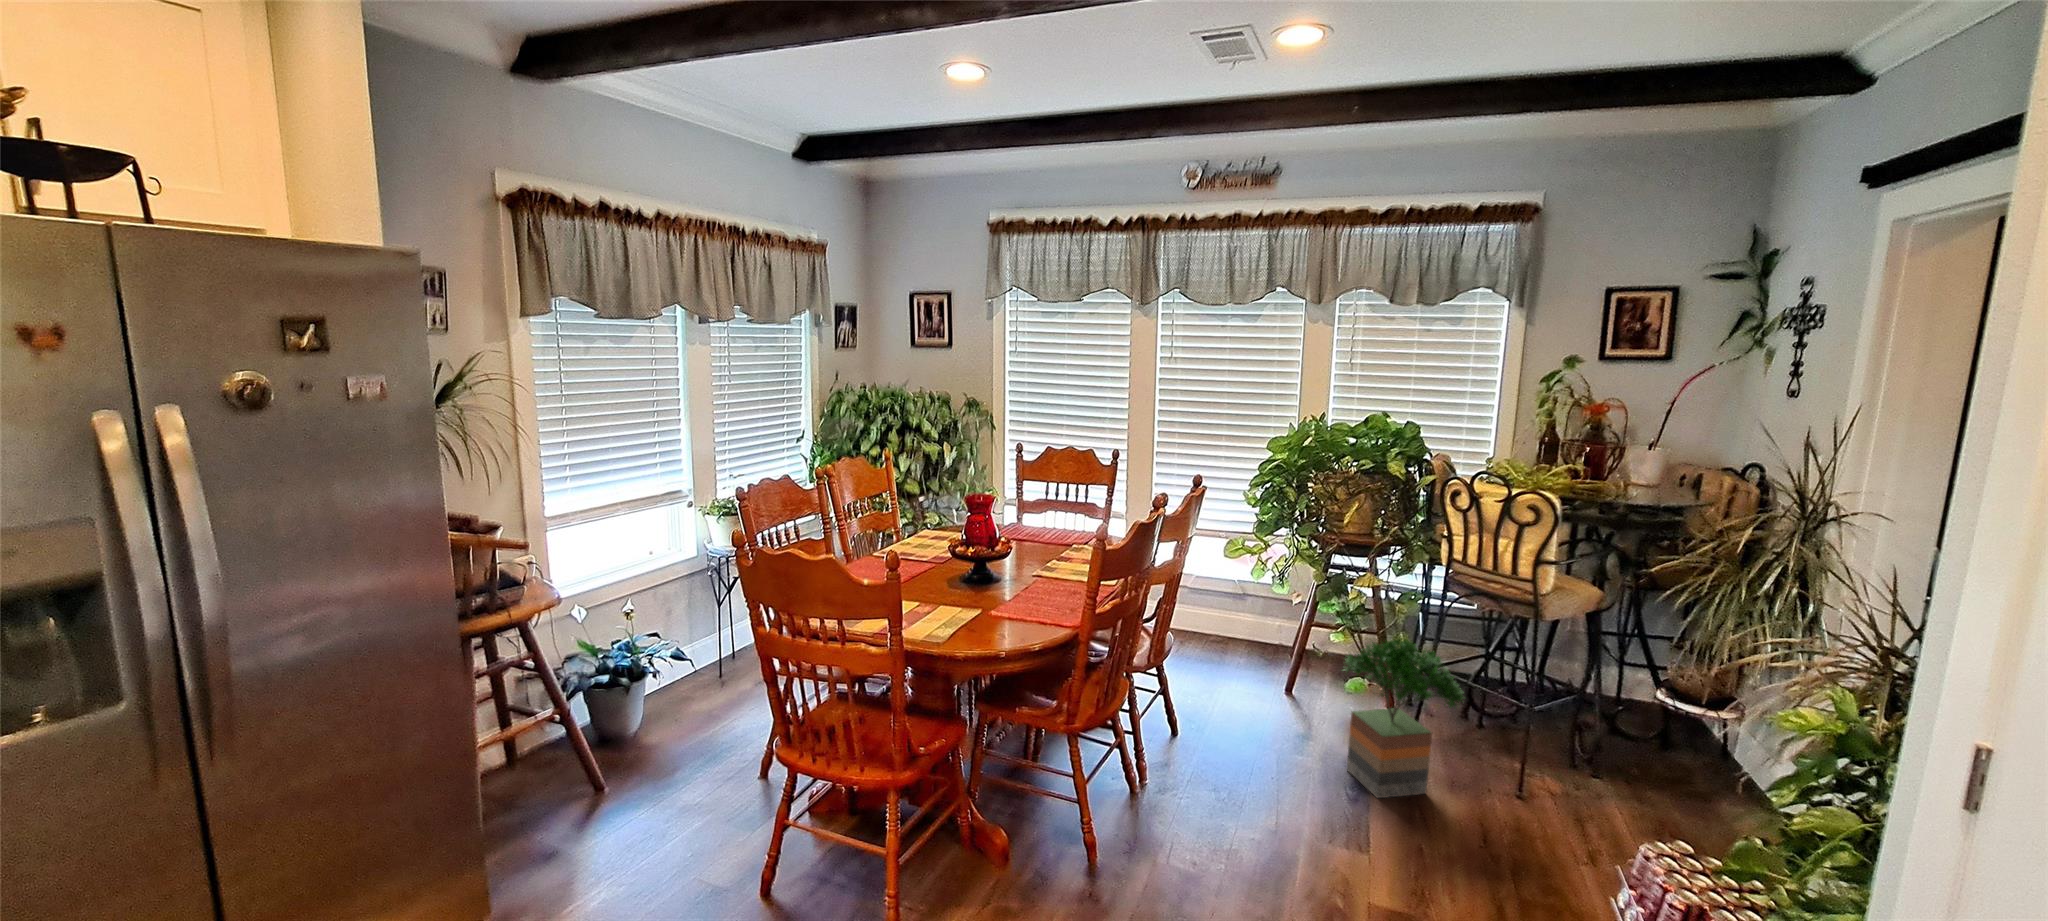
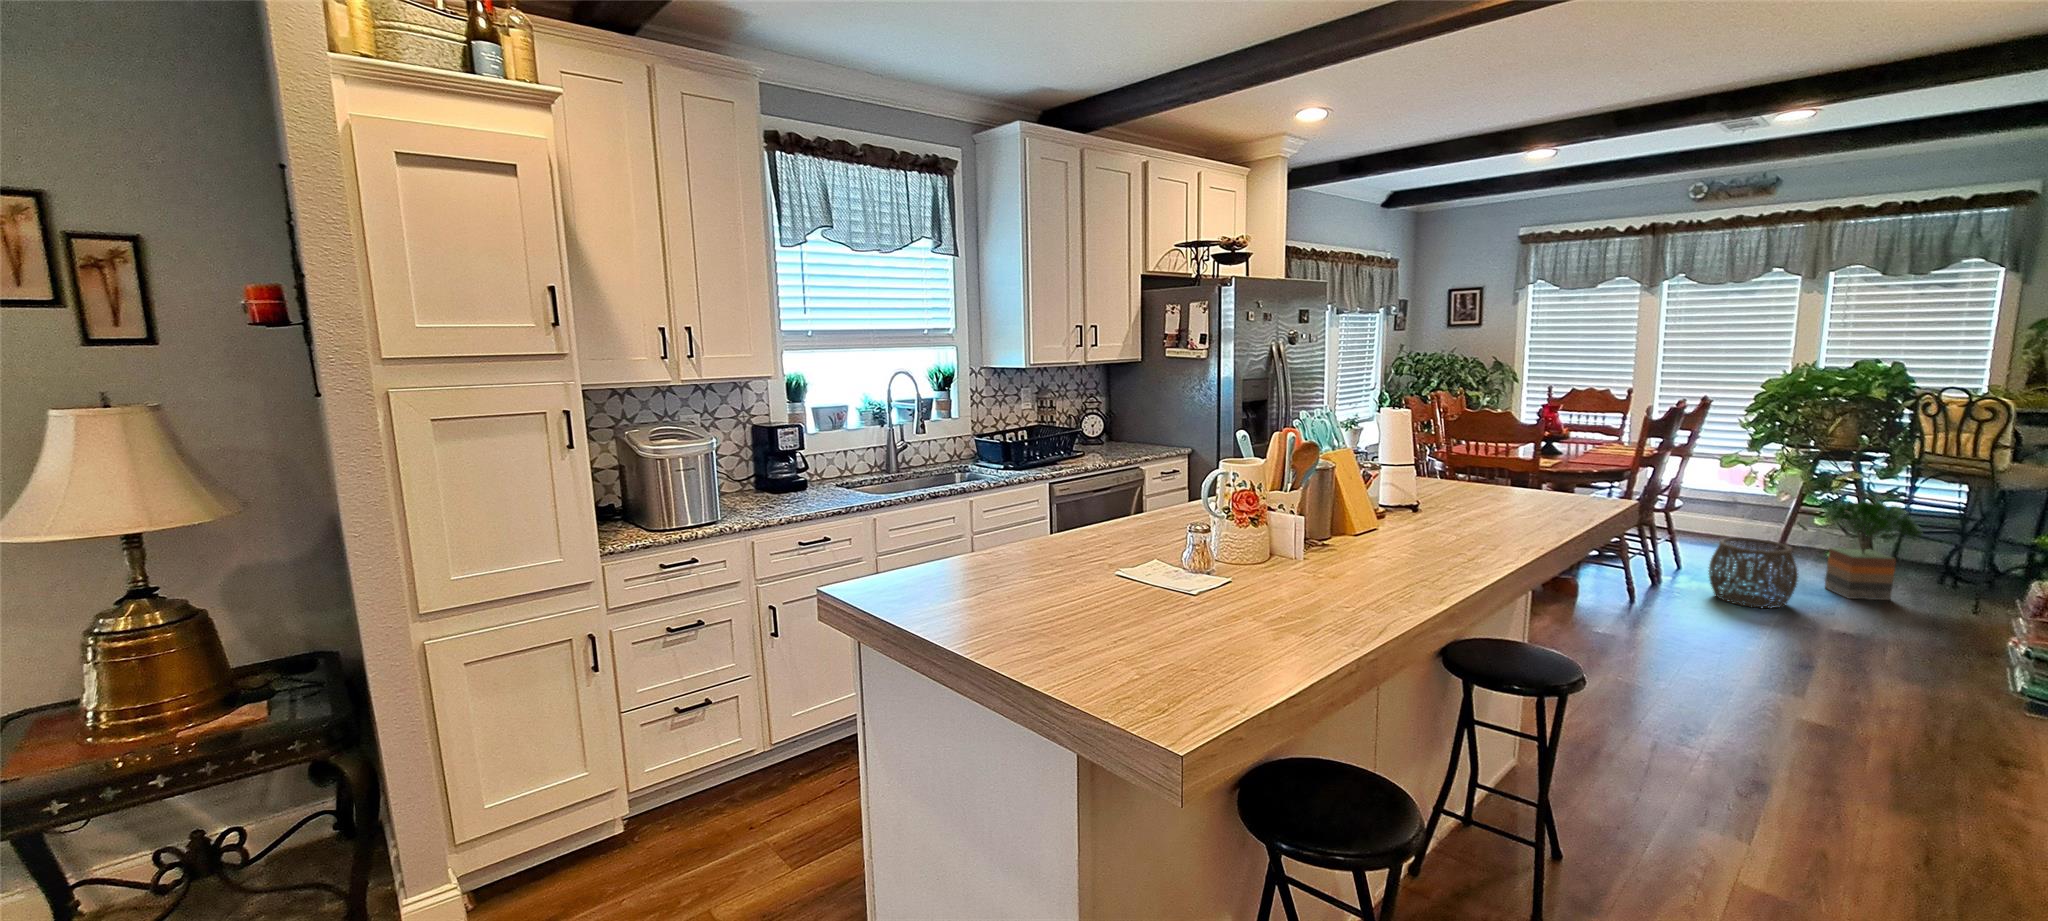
woven basket: none [1199,720,1320,860] -> present [1709,538,1798,608]

